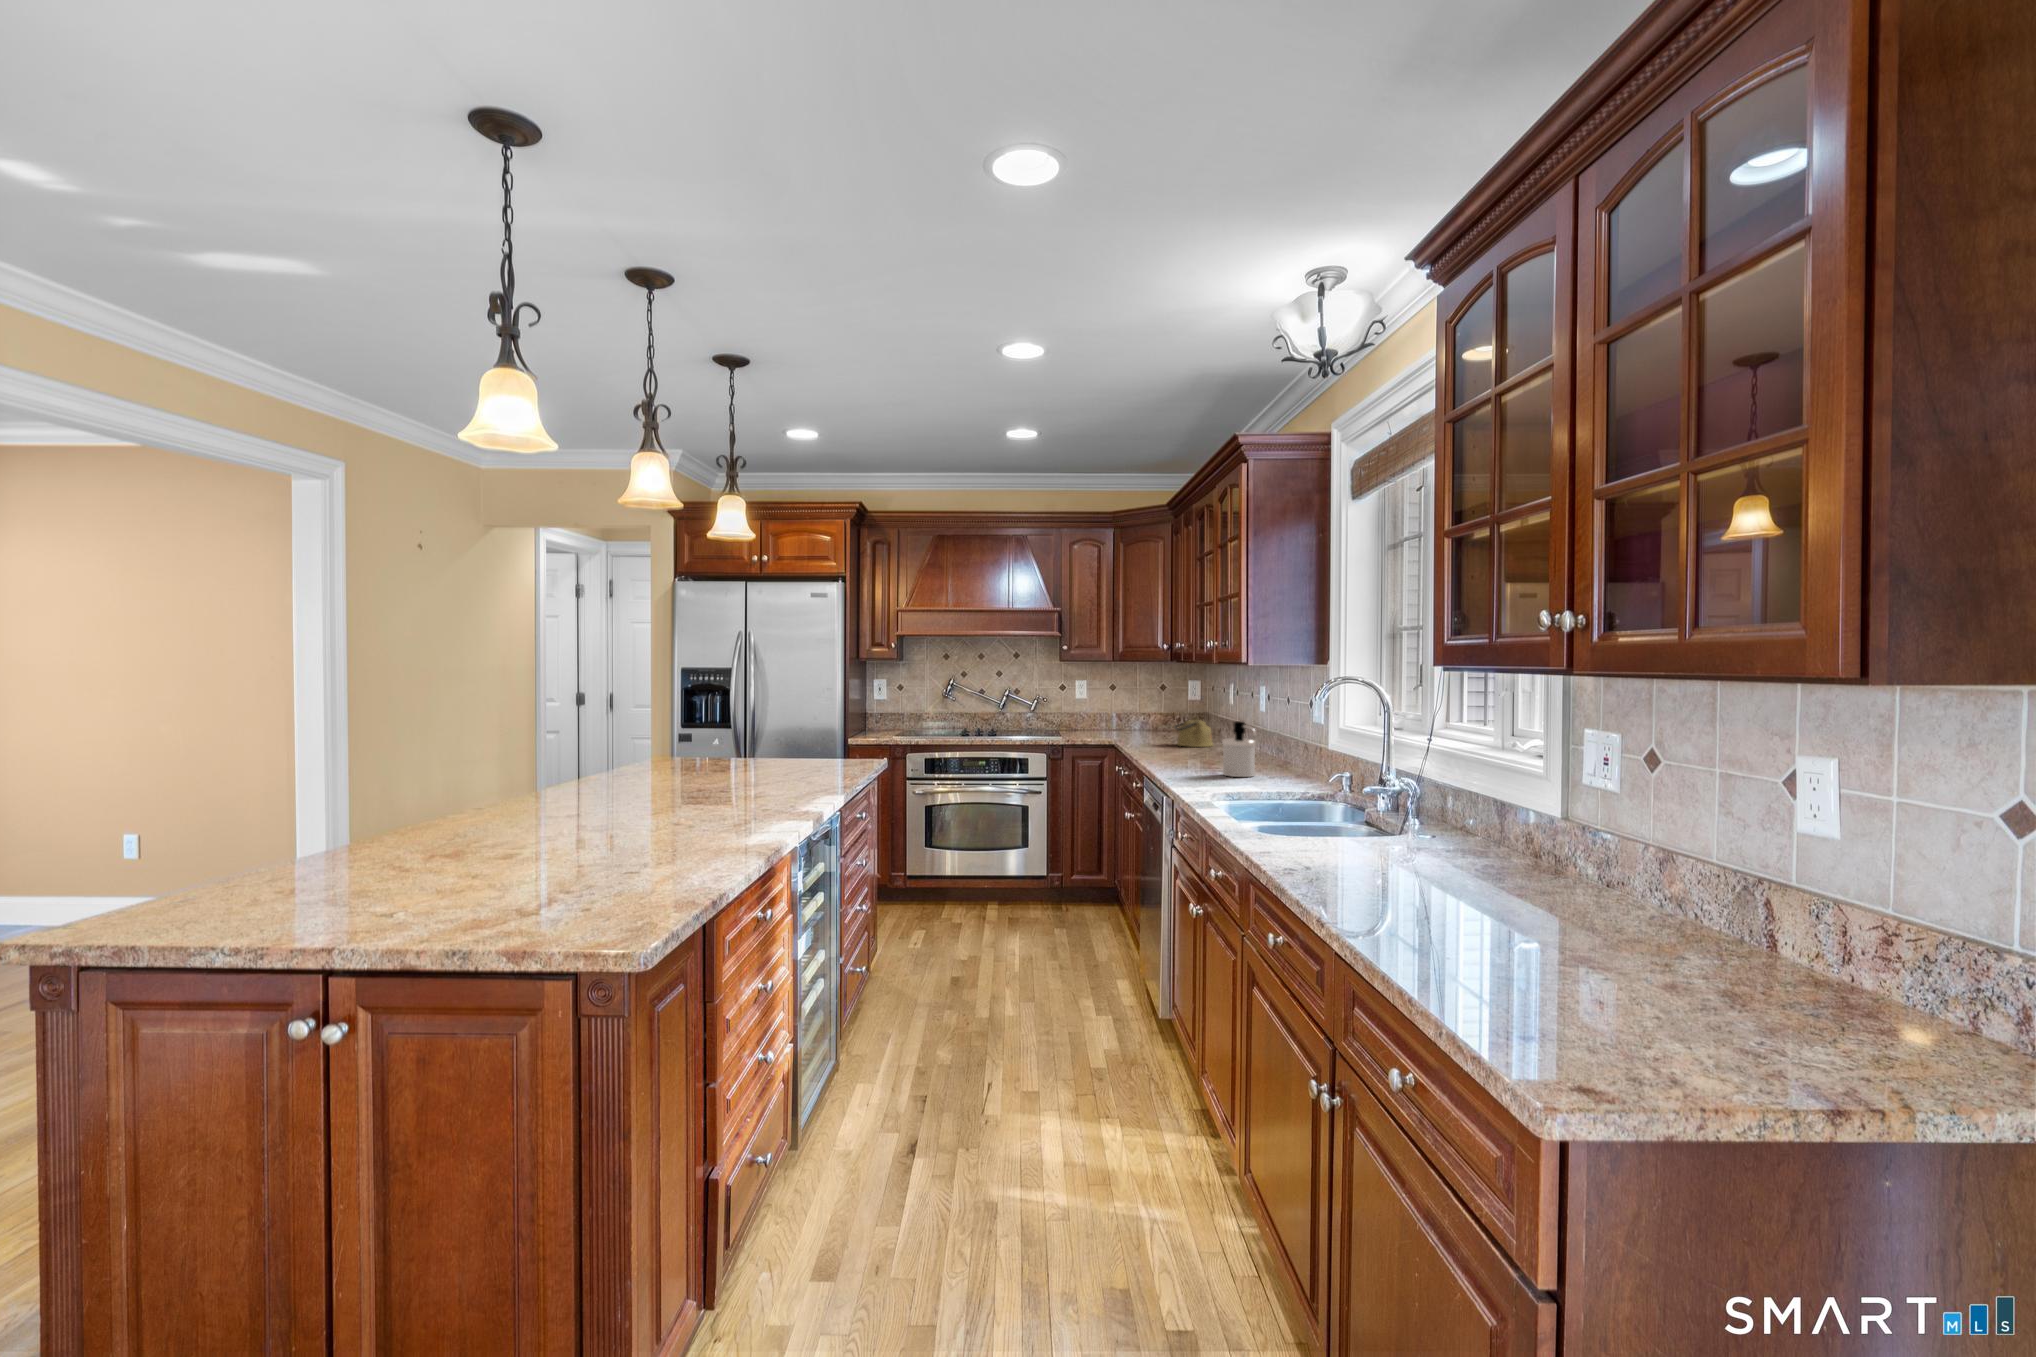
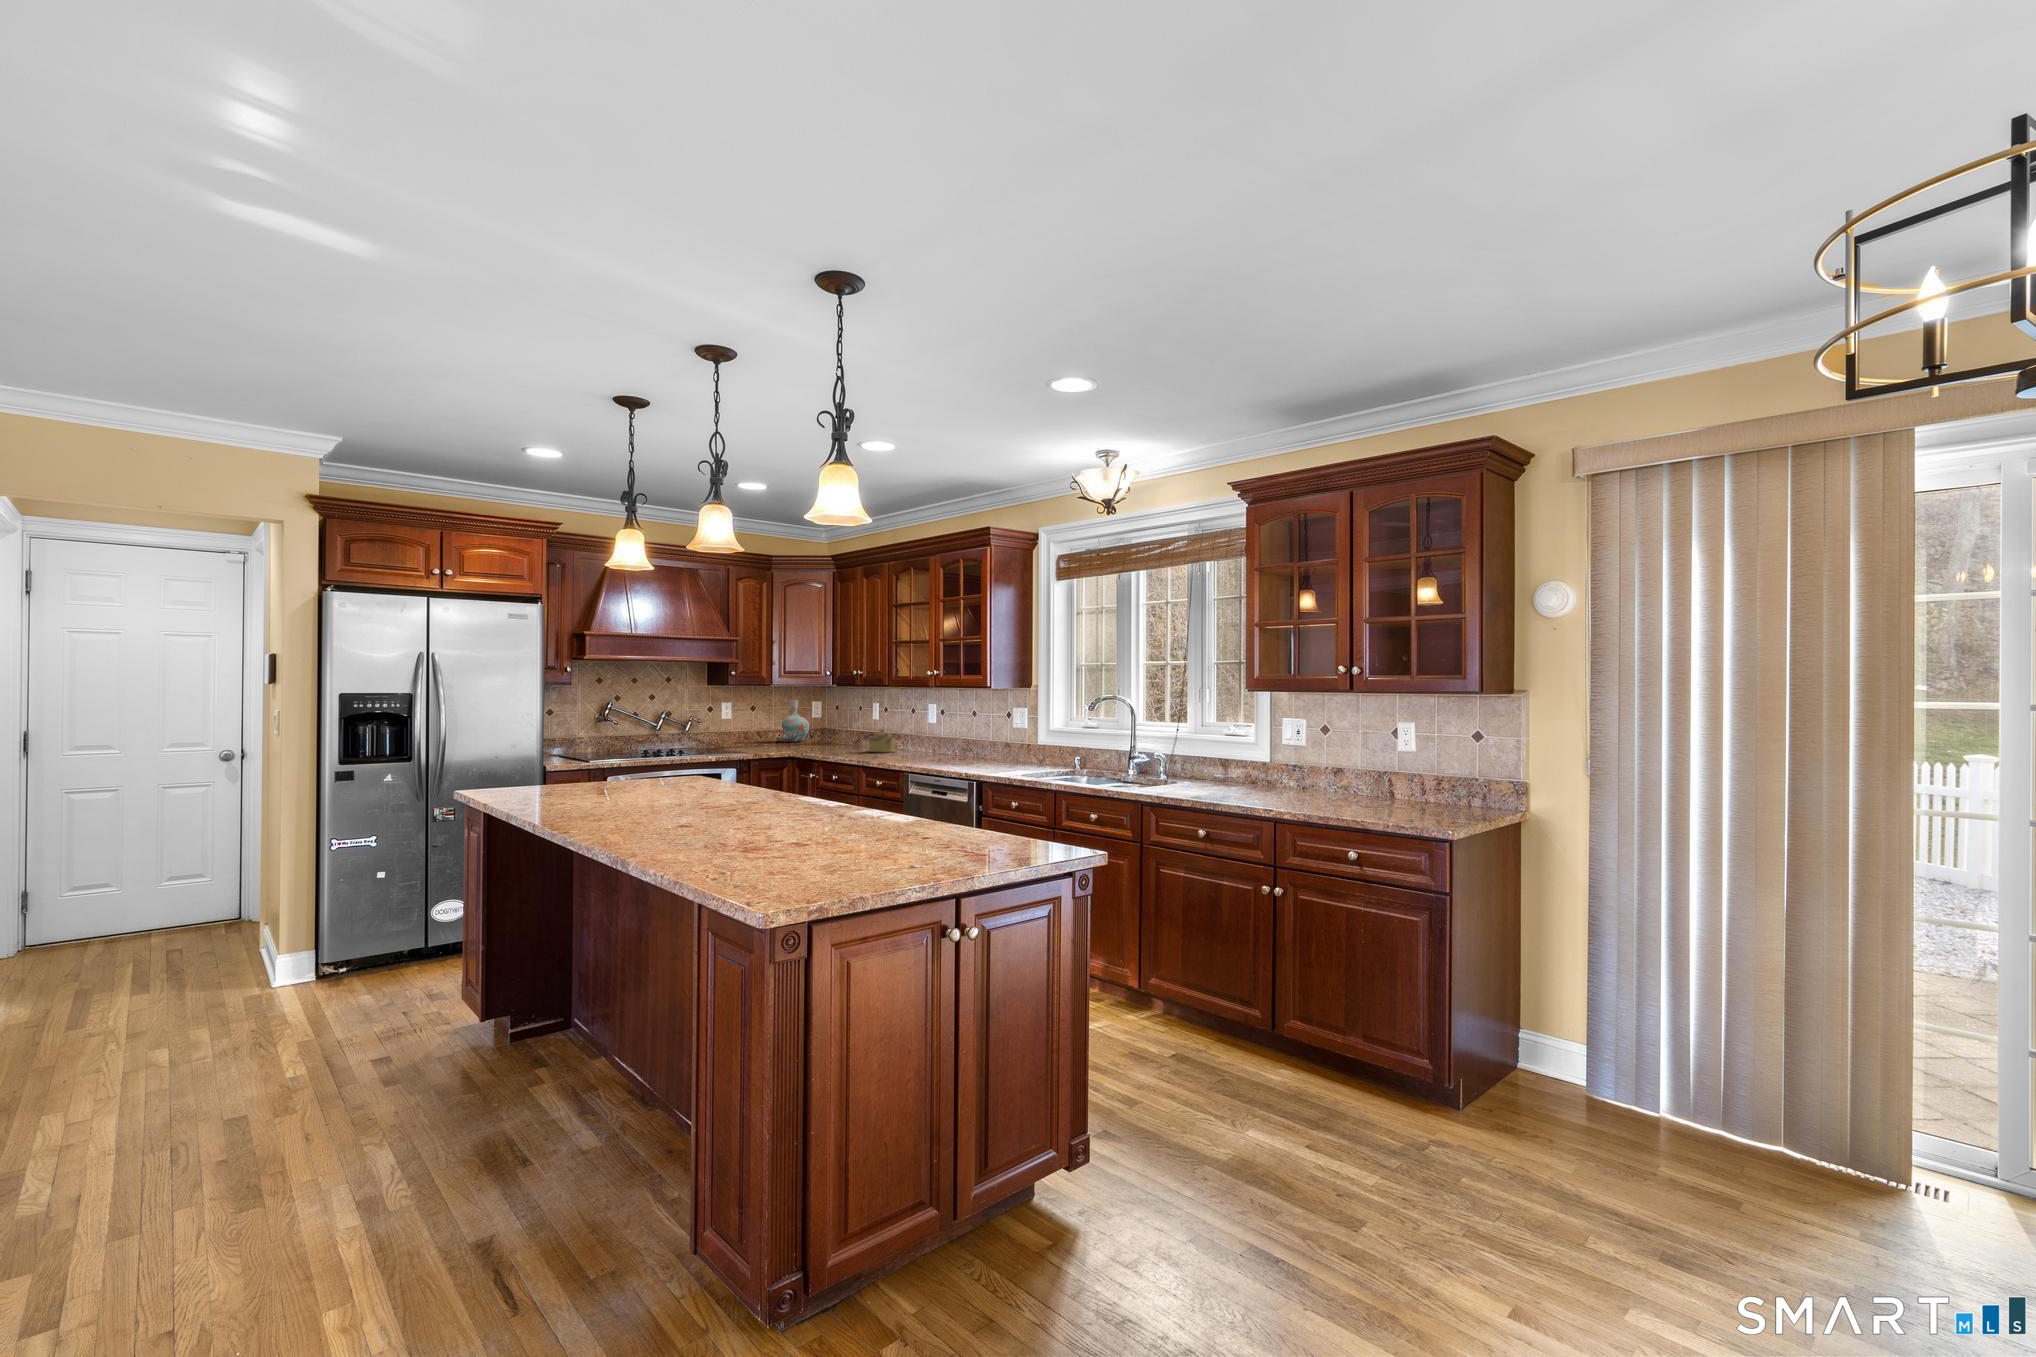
vase: none [1144,678,1183,727] -> present [779,700,809,742]
soap dispenser: present [1222,721,1256,777] -> none [984,728,1016,765]

